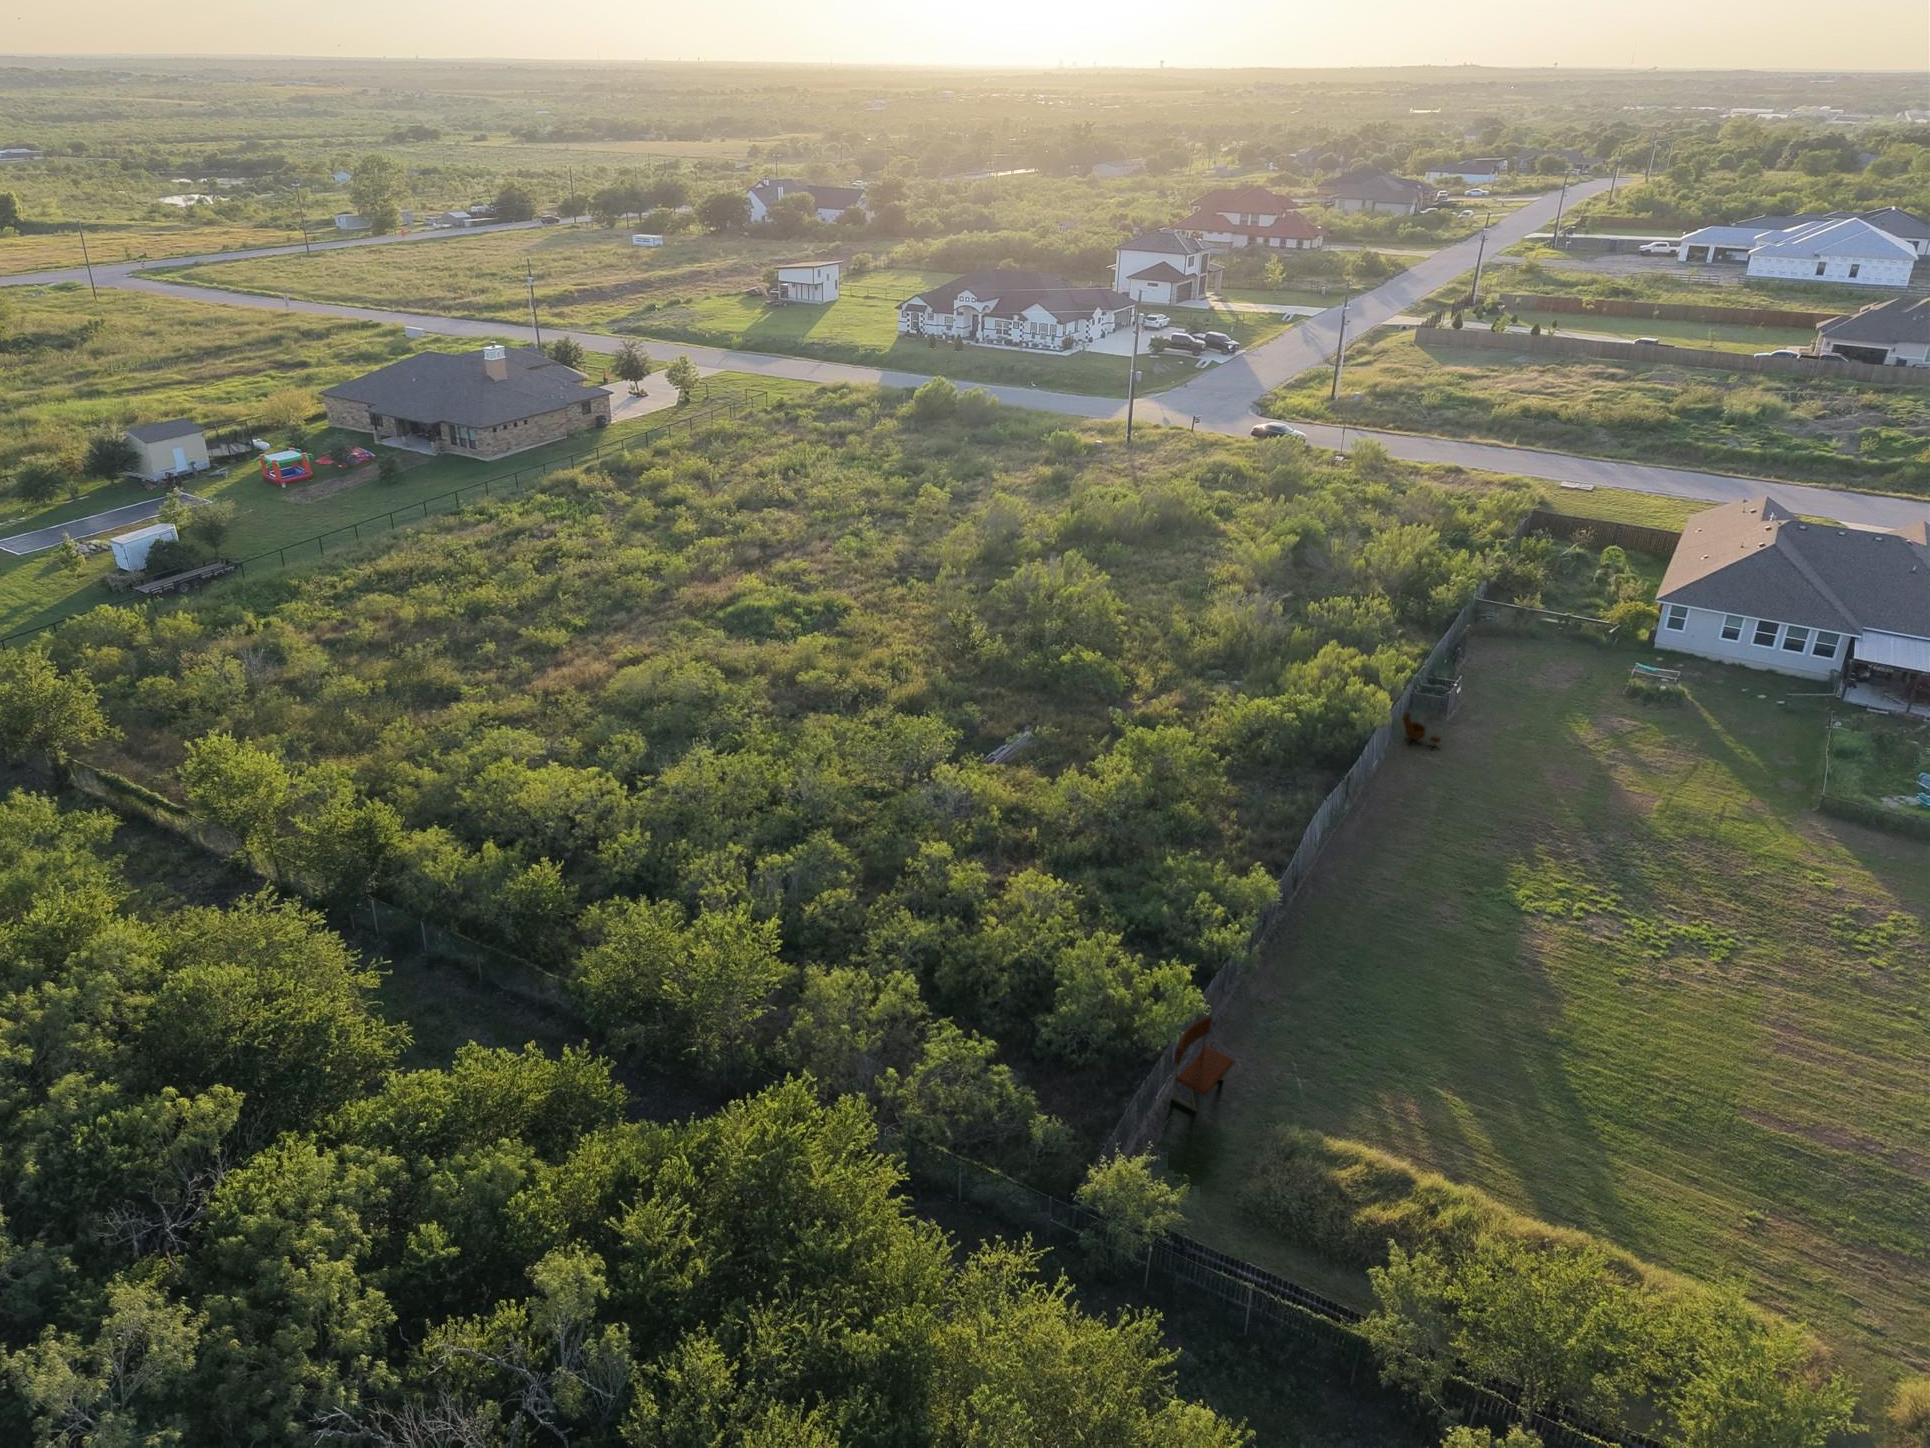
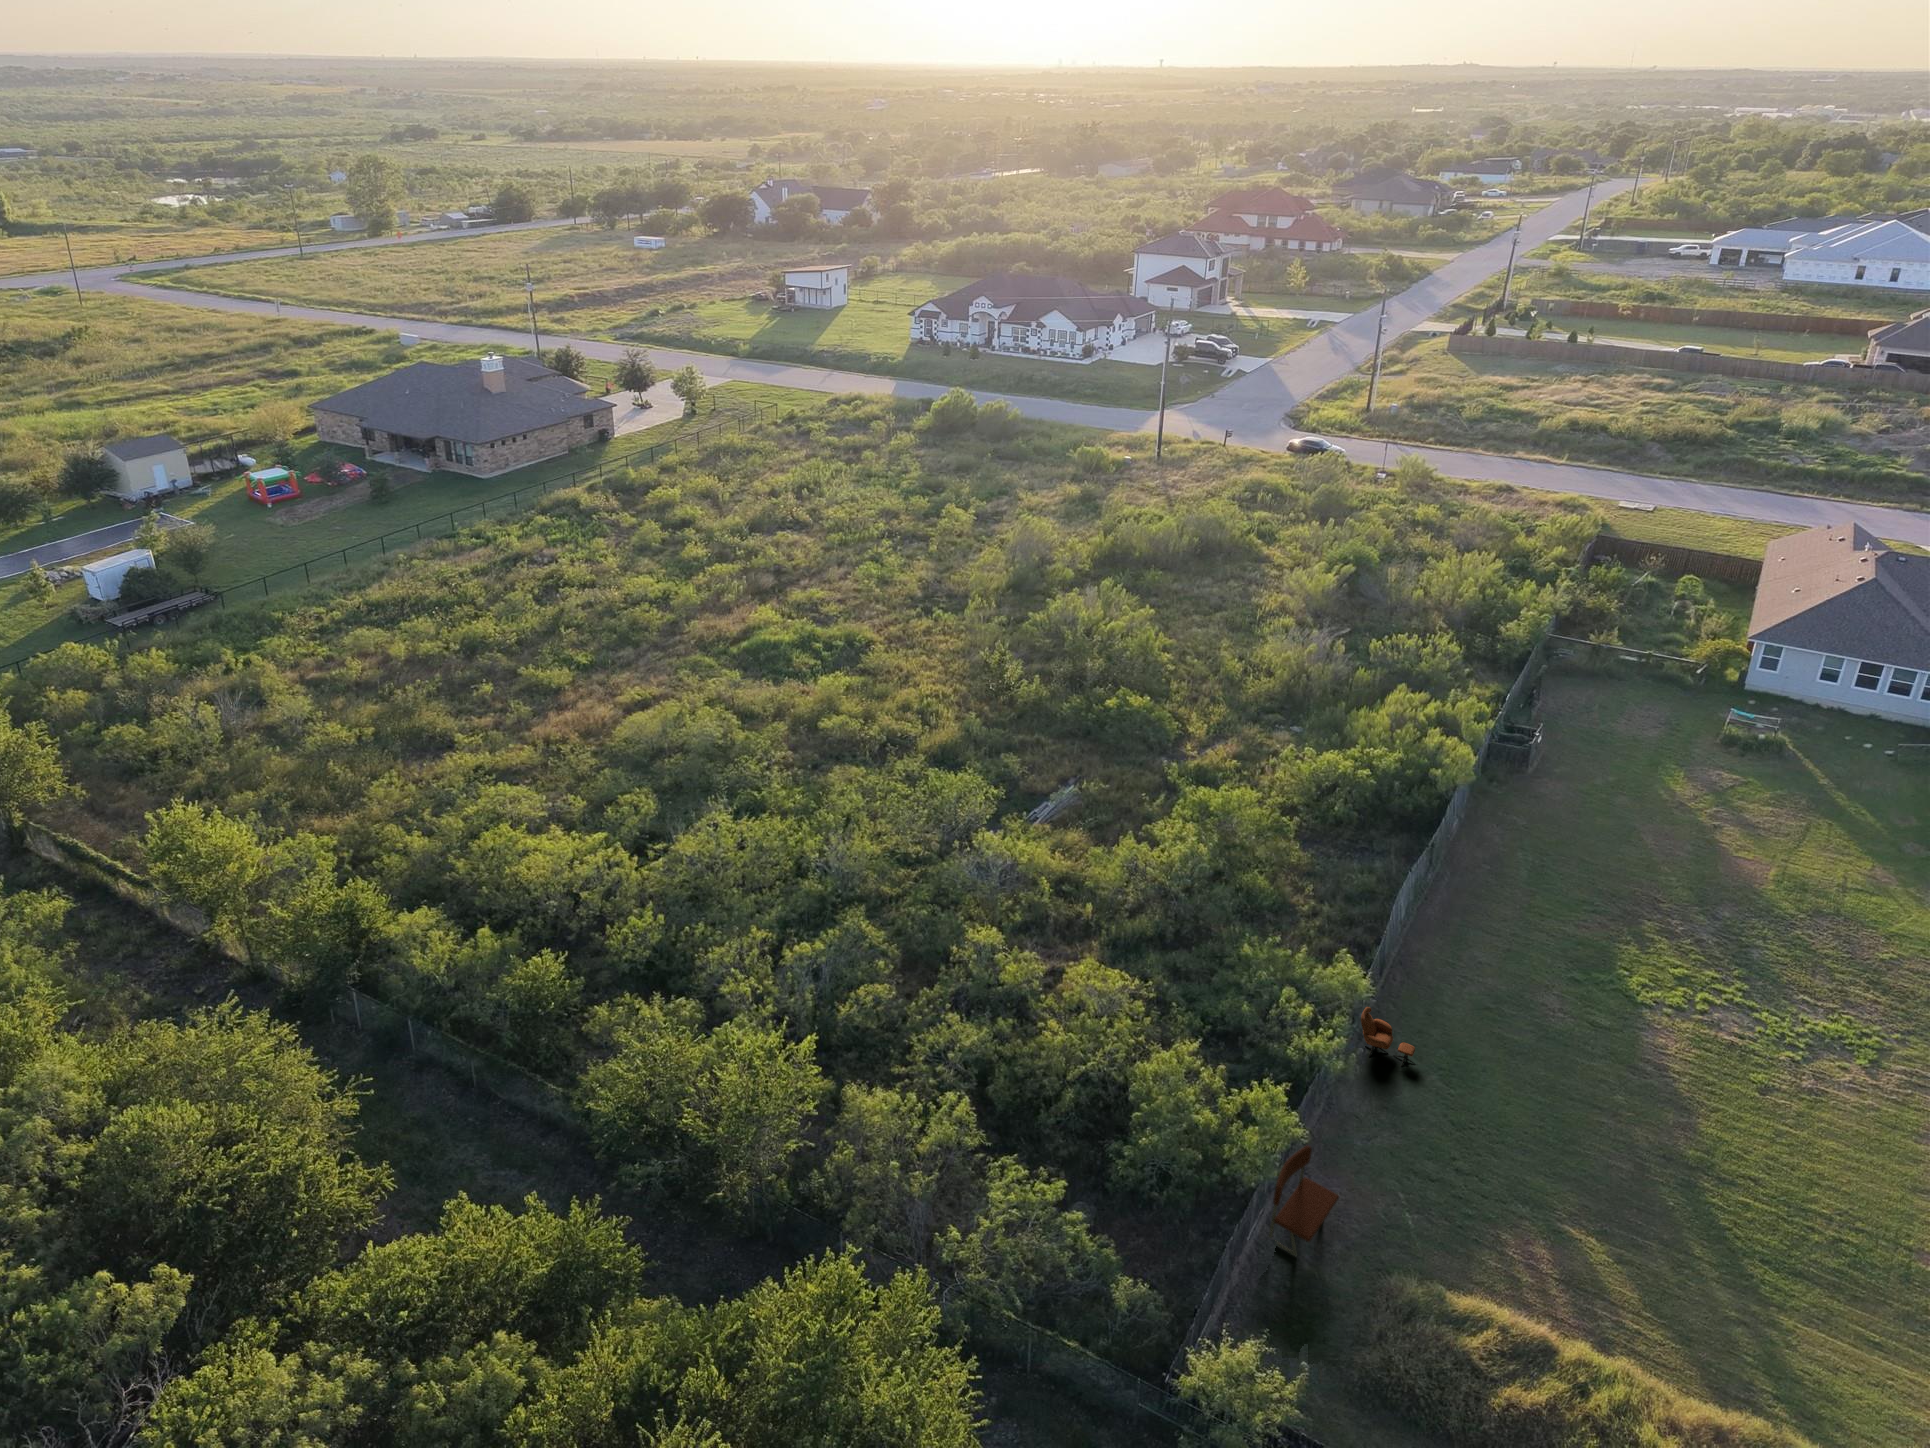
lounge chair: present [1403,713,1441,748] -> present [1361,1007,1415,1066]

